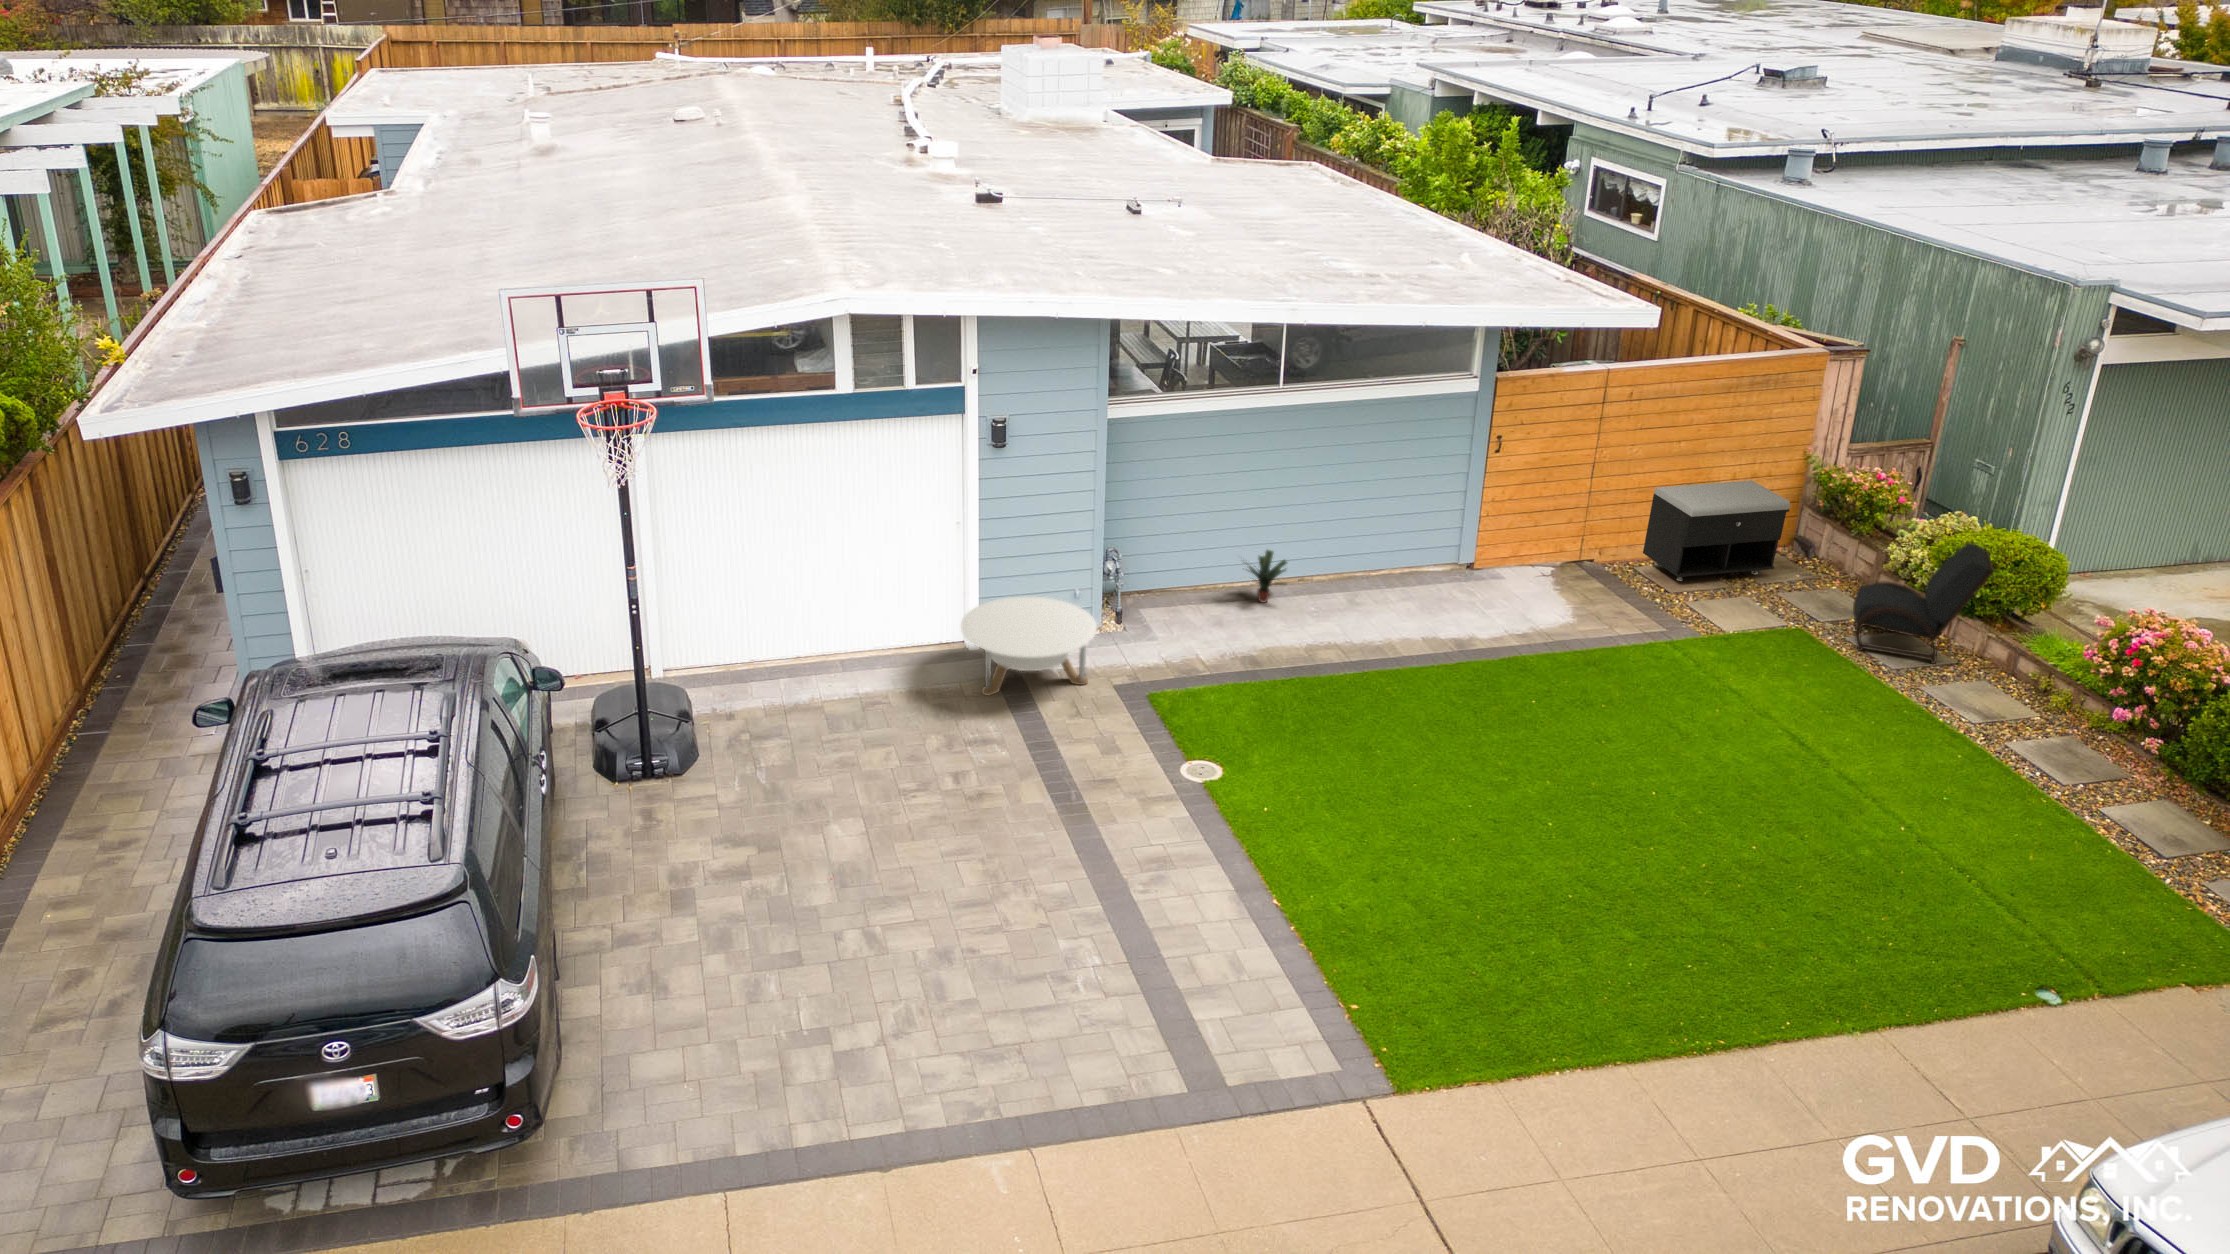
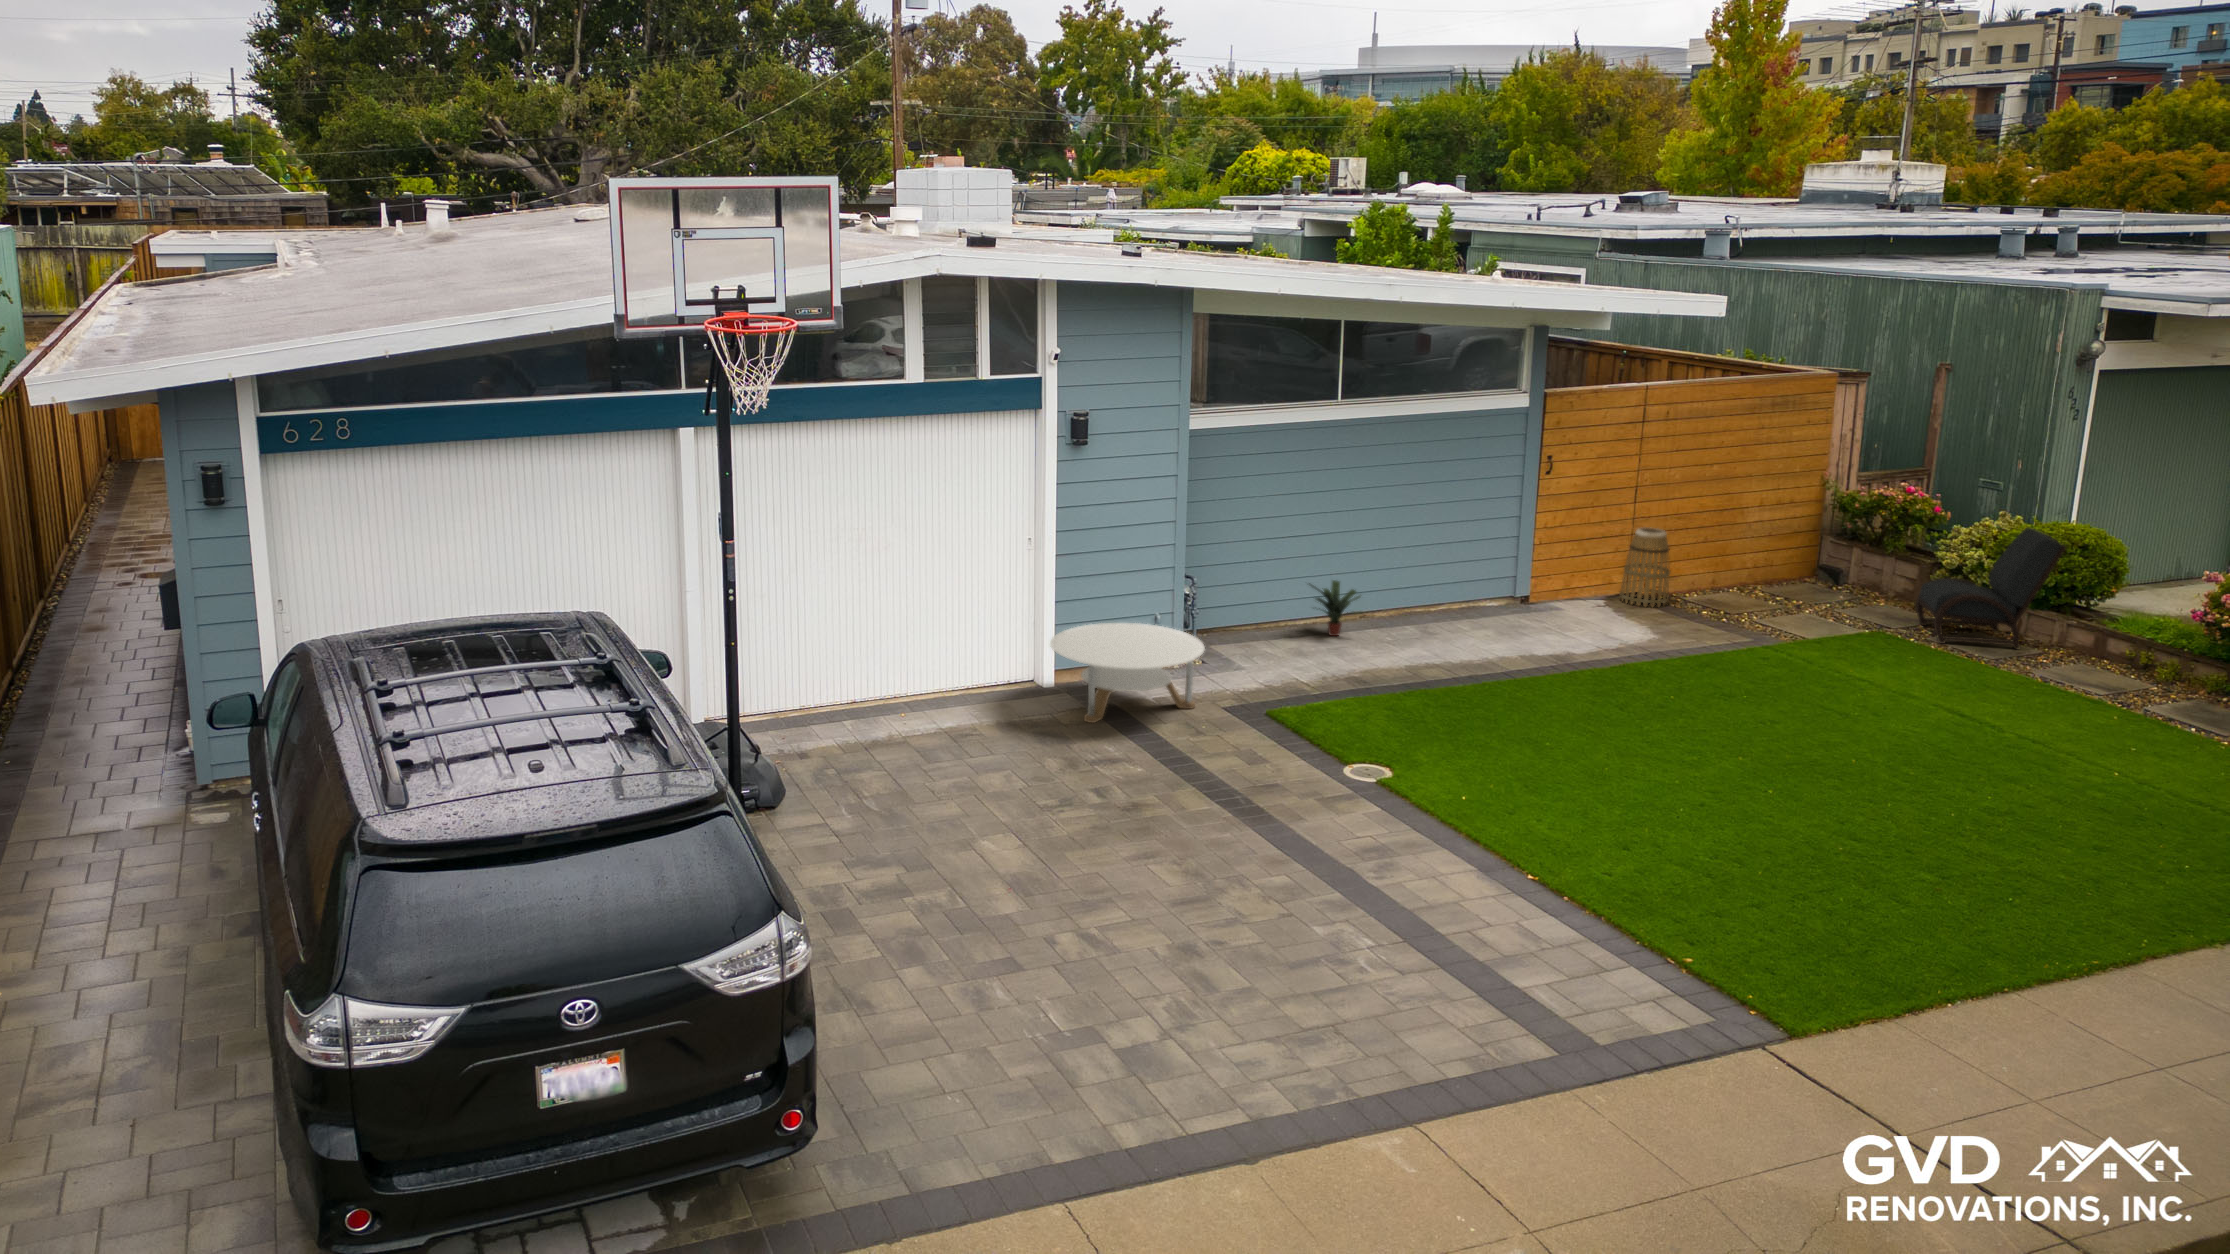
storage bench: present [1643,480,1790,581] -> none [1684,503,1828,602]
basket: none [1568,505,1618,584] -> present [1619,527,1670,607]

